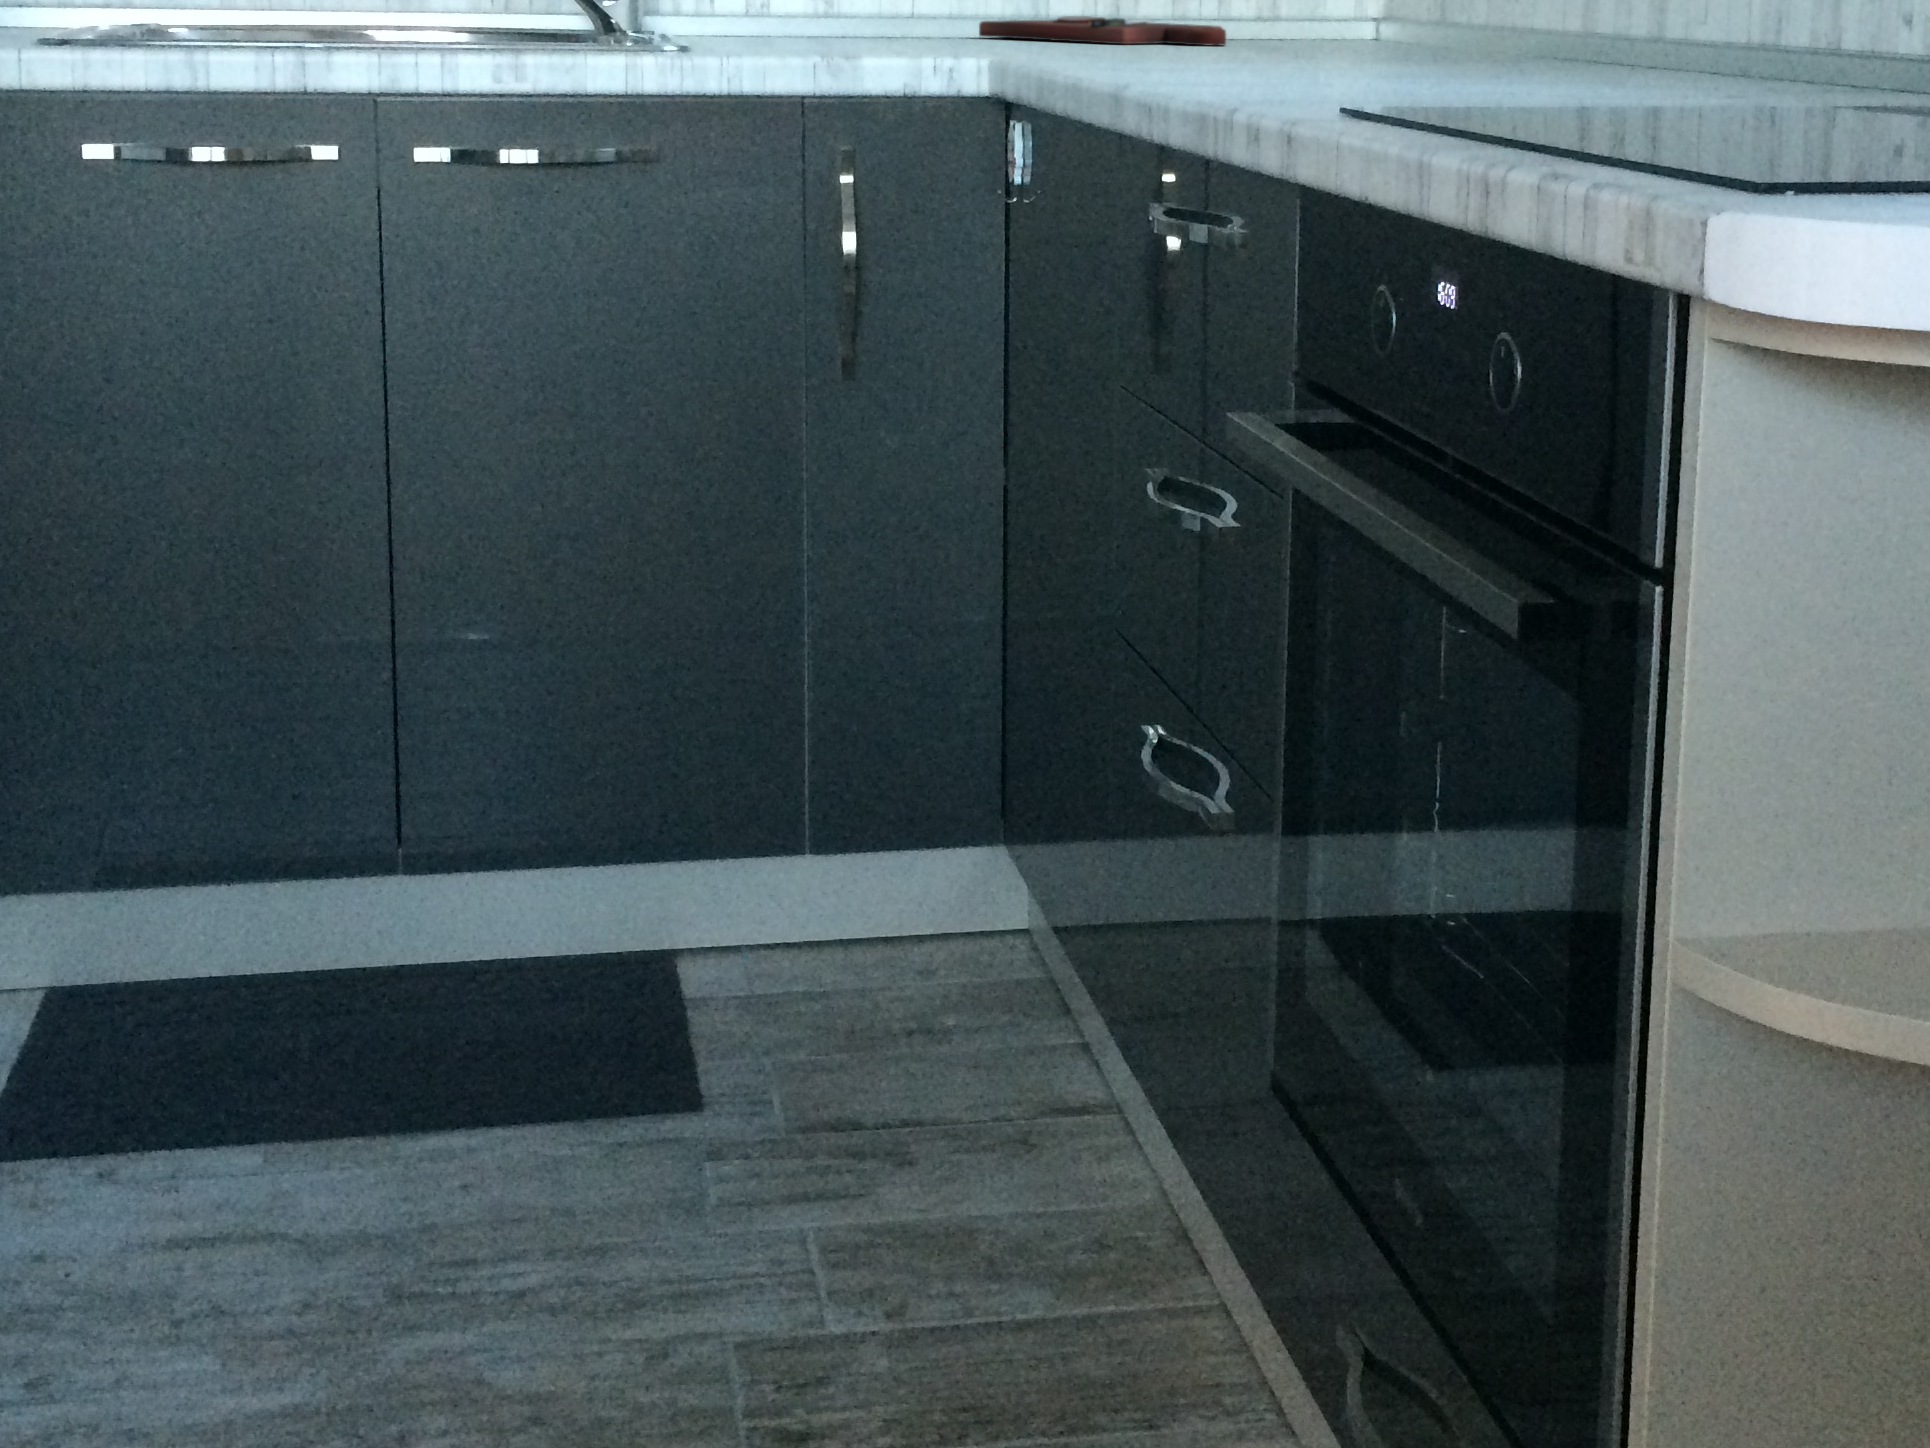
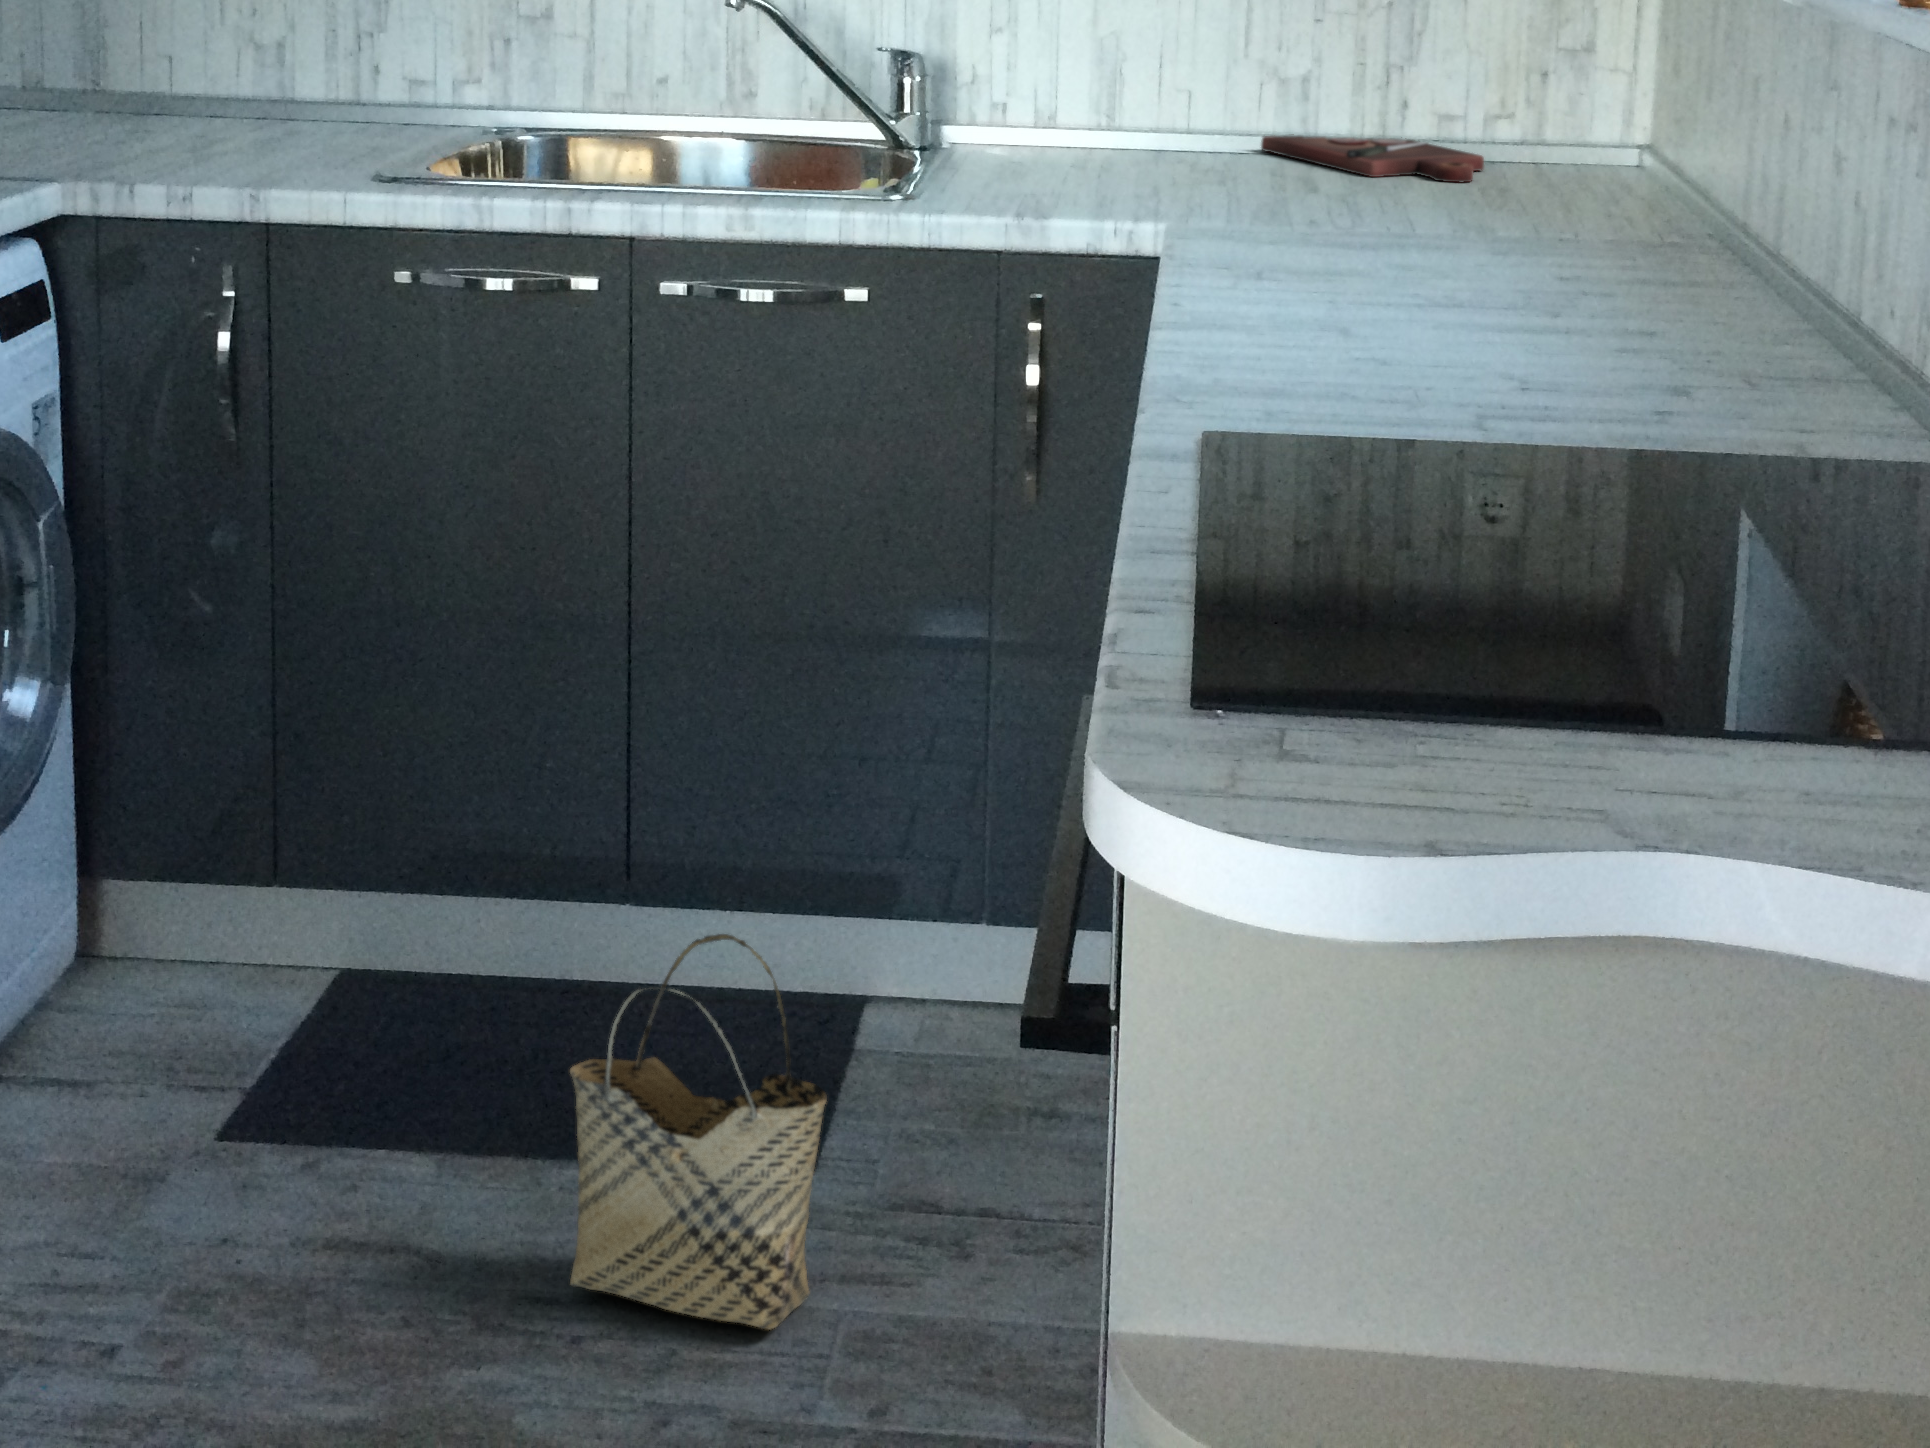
woven basket: none [479,821,789,1252] -> present [570,934,827,1329]

